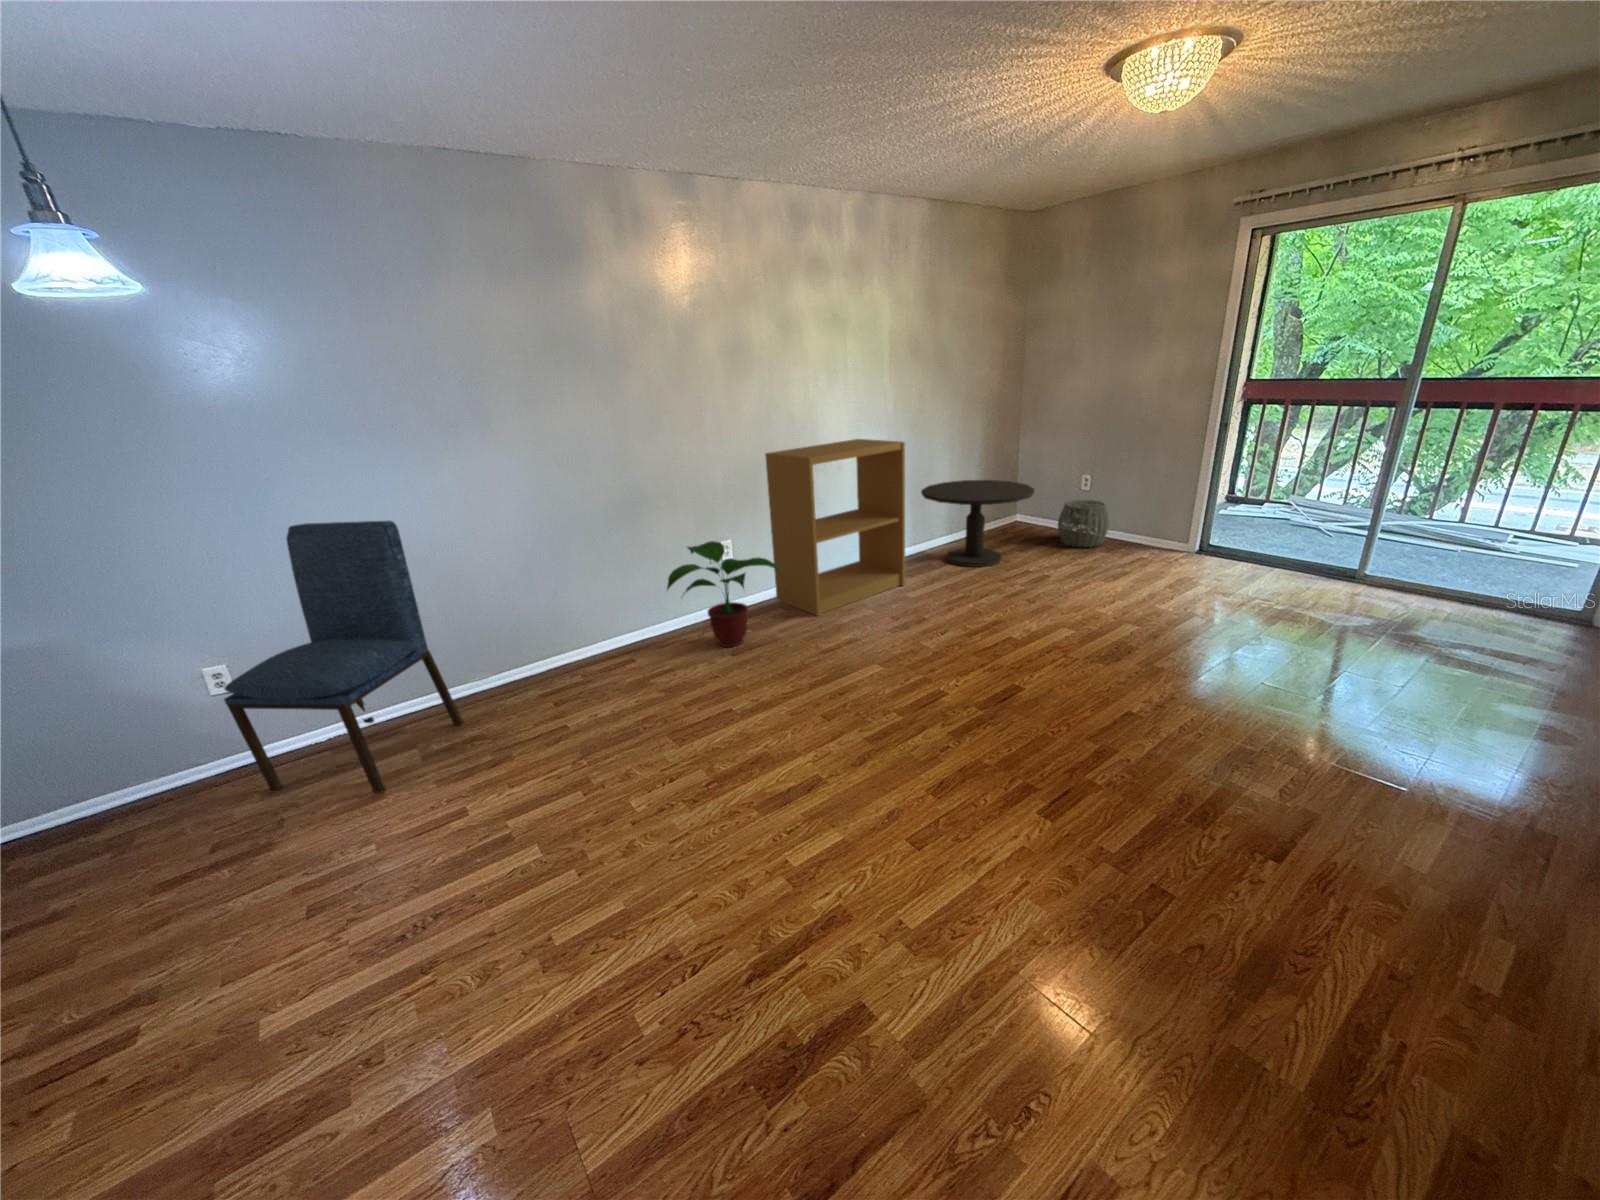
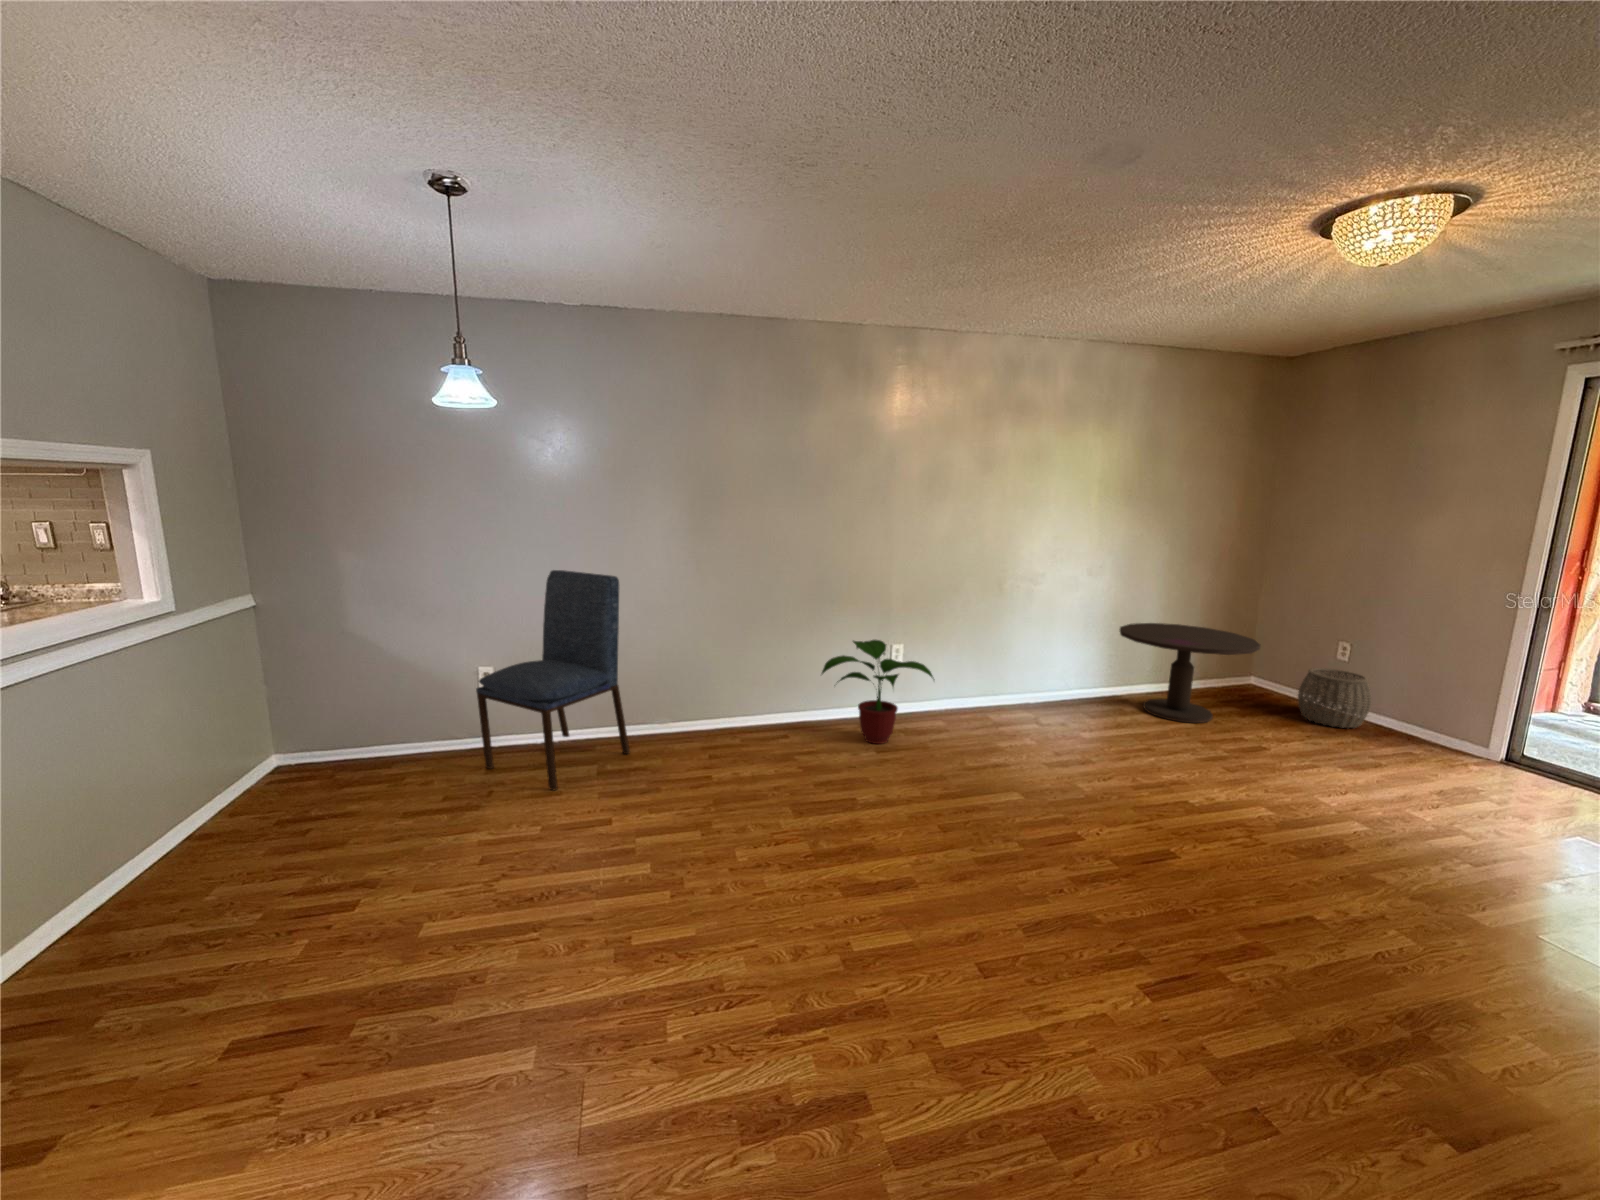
bookshelf: present [765,439,905,616] -> none [937,564,1097,734]

